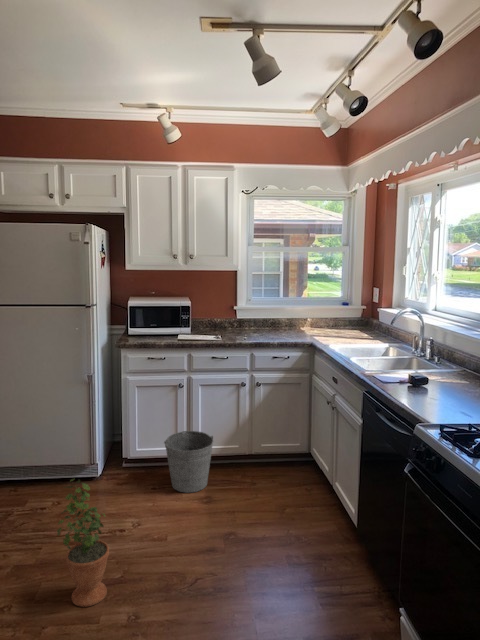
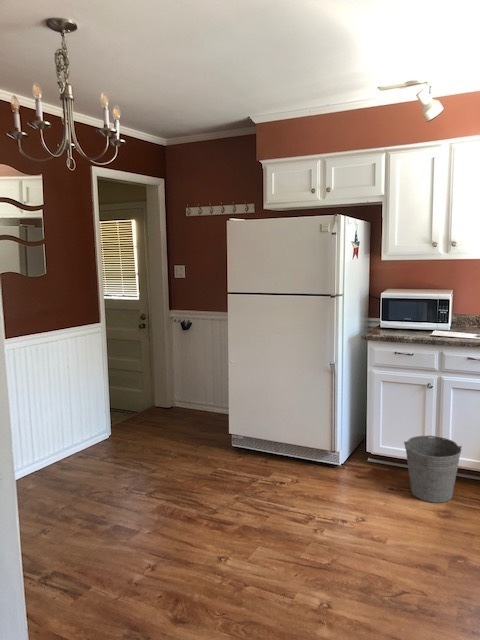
potted plant: present [57,479,109,607] -> none [273,453,320,572]

